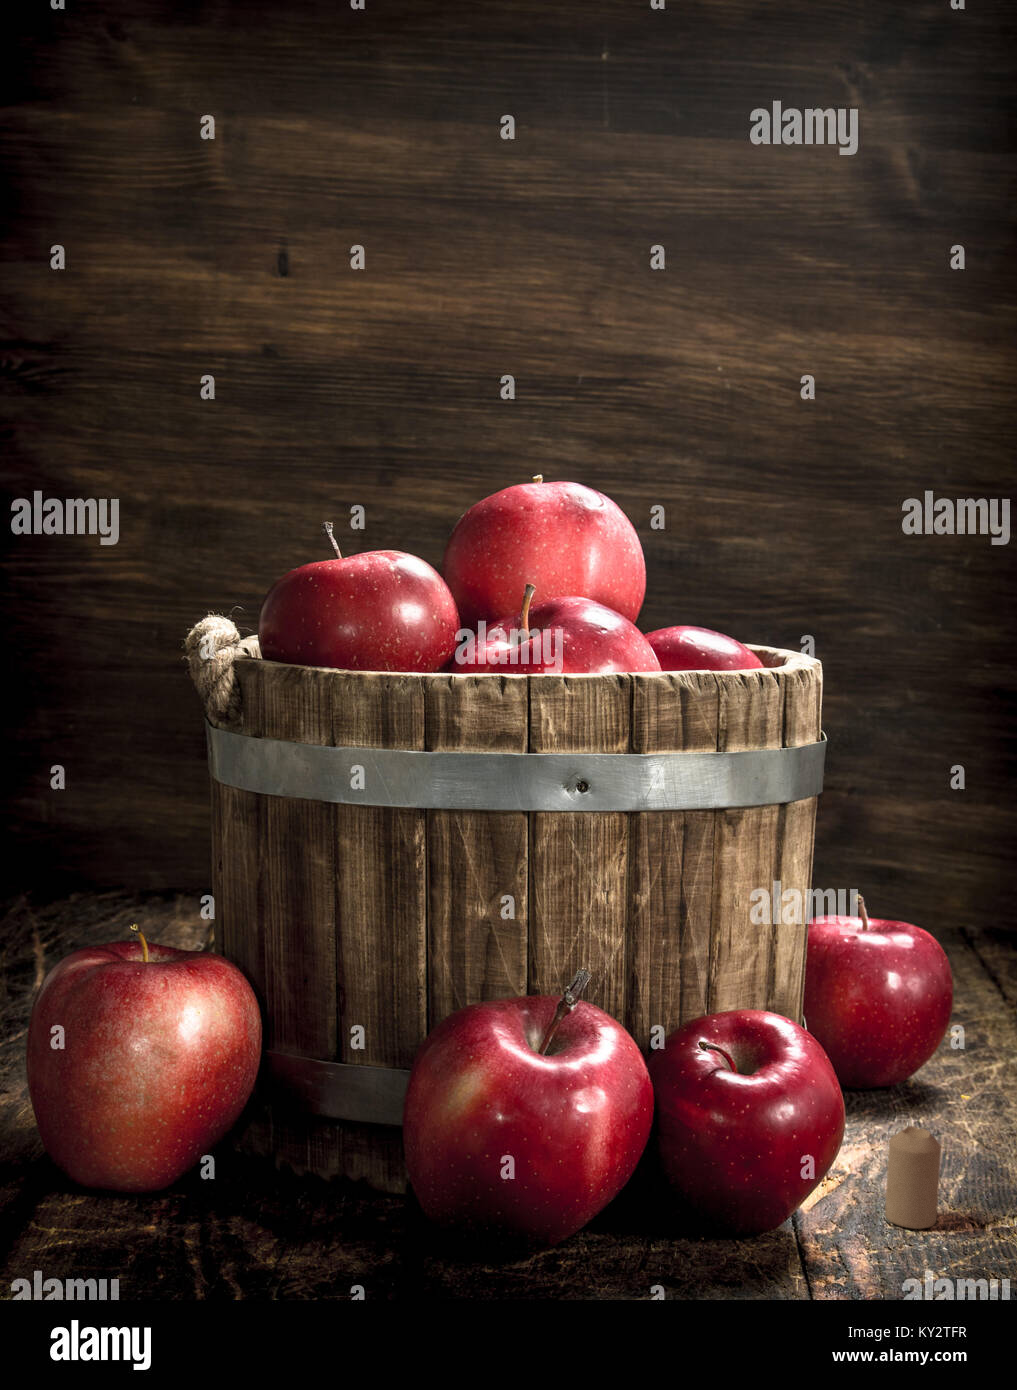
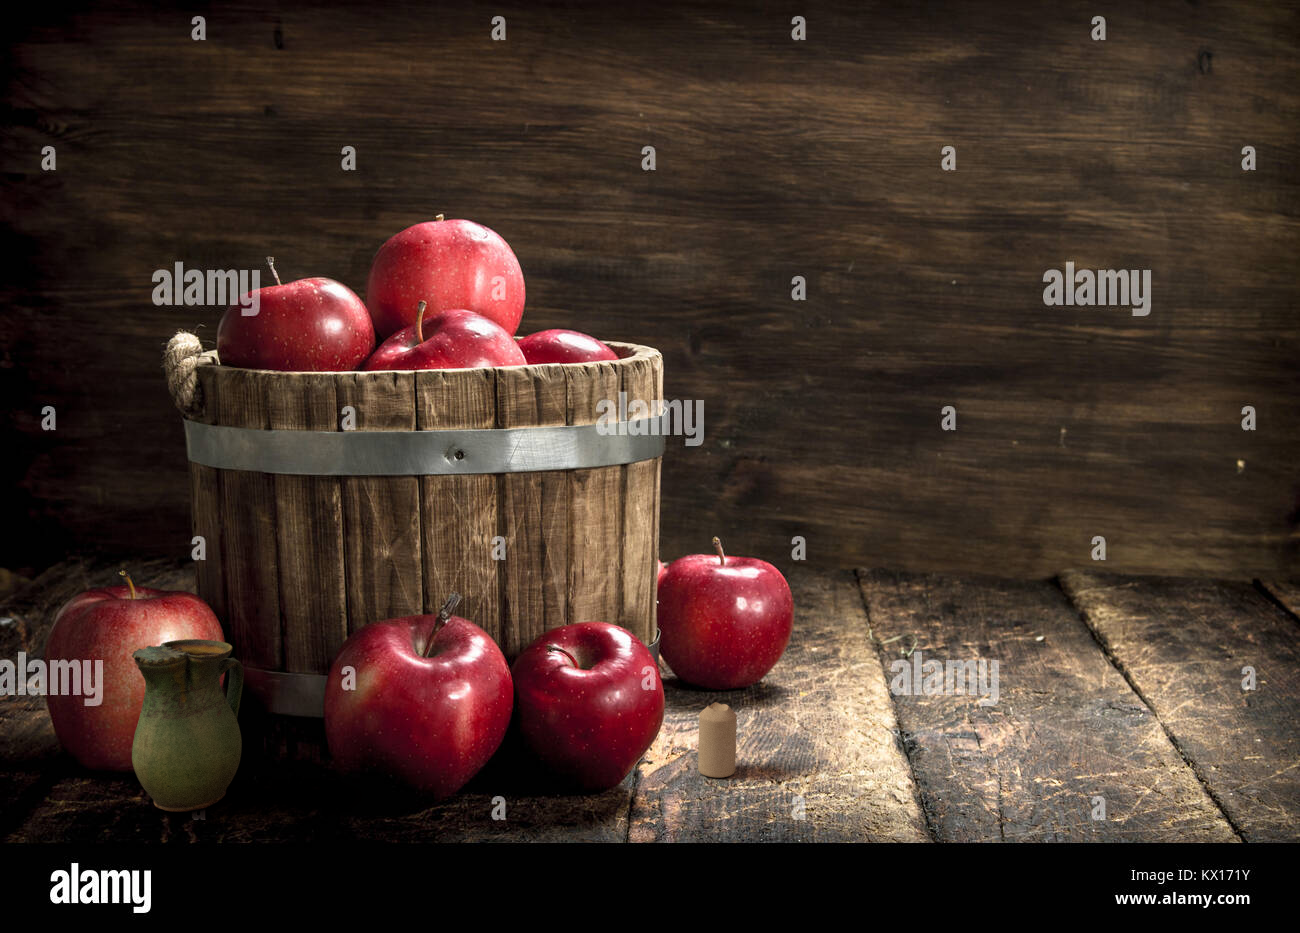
pitcher: none [156,1018,293,1247] -> present [132,639,244,812]

